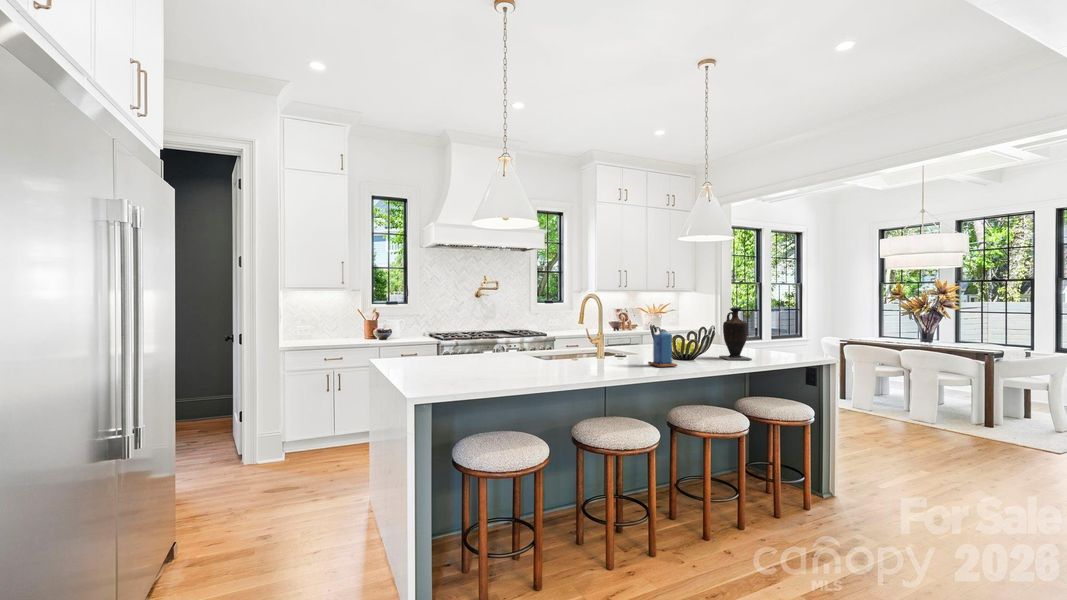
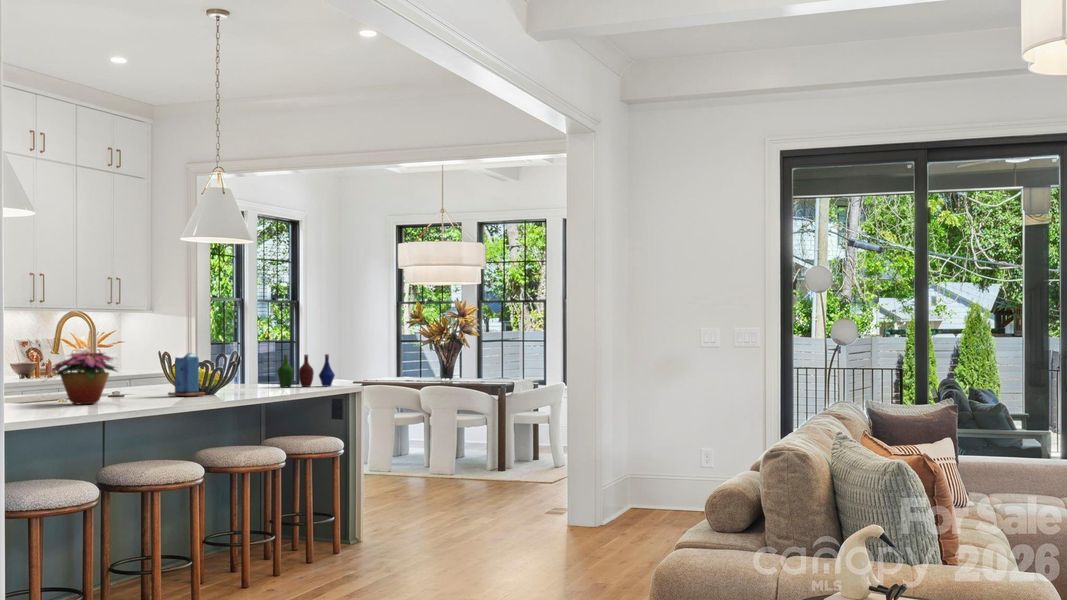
vase: present [719,308,752,360] -> none [239,328,279,390]
flower arrangement: none [535,329,599,373] -> present [50,351,116,404]
bottle: none [753,330,807,359] -> present [277,354,335,387]

